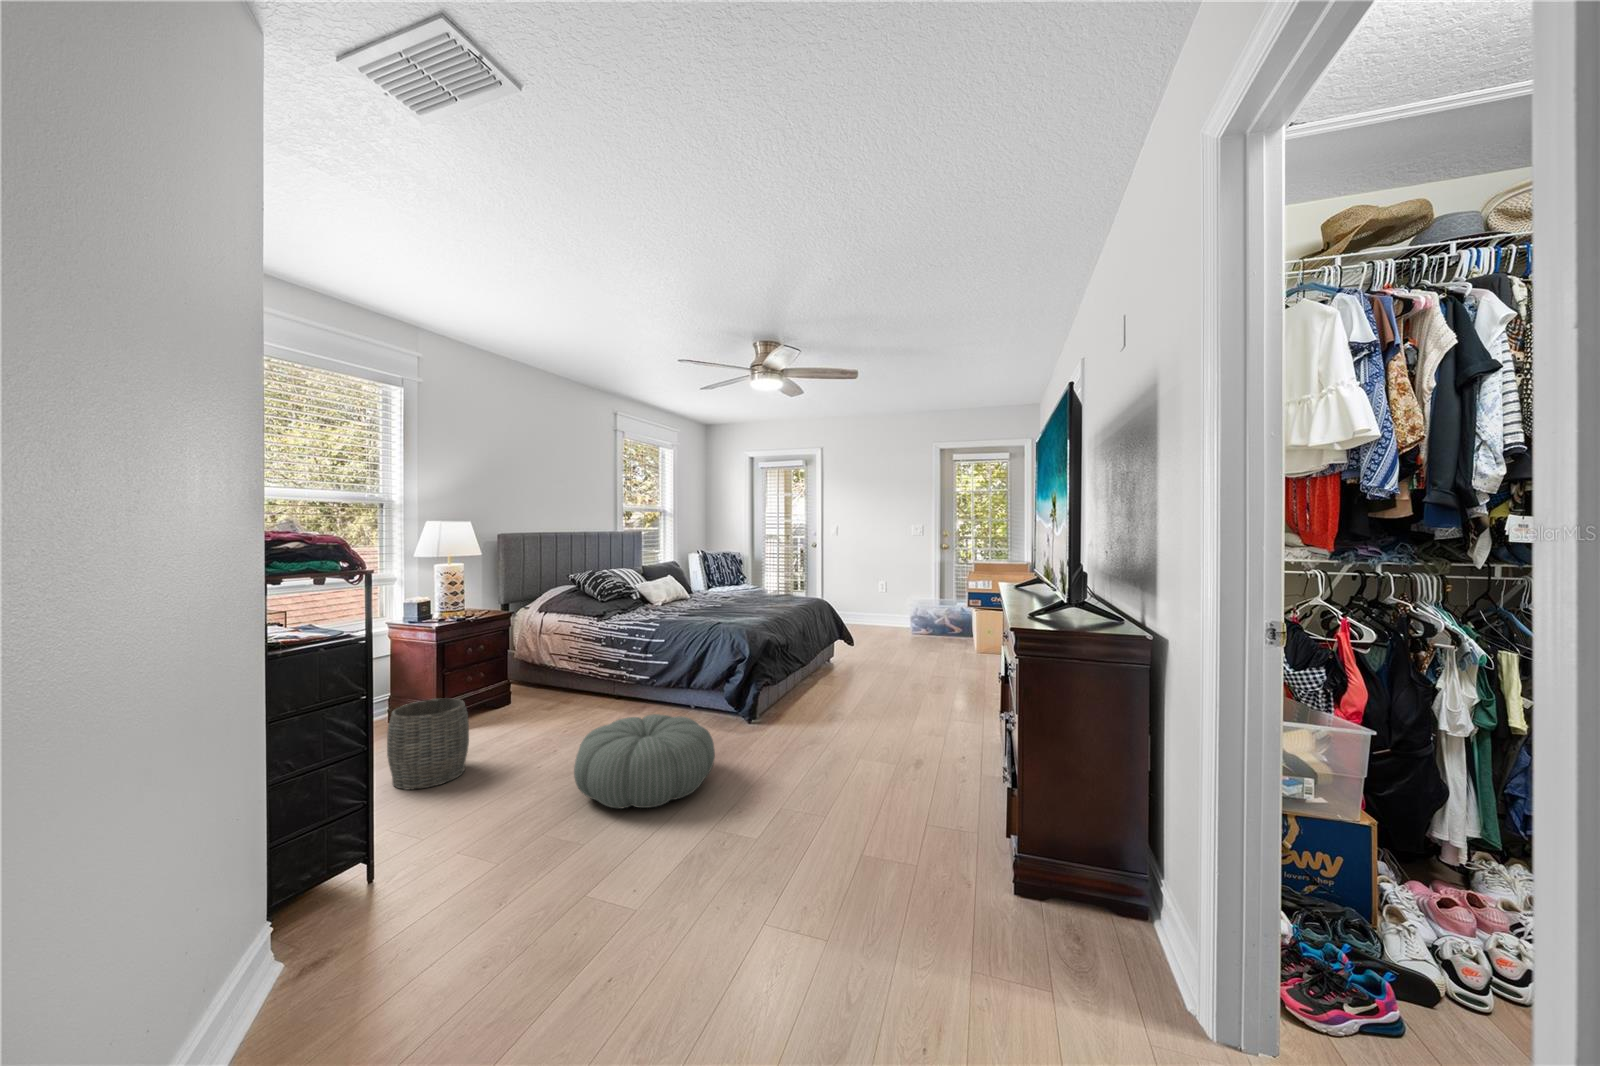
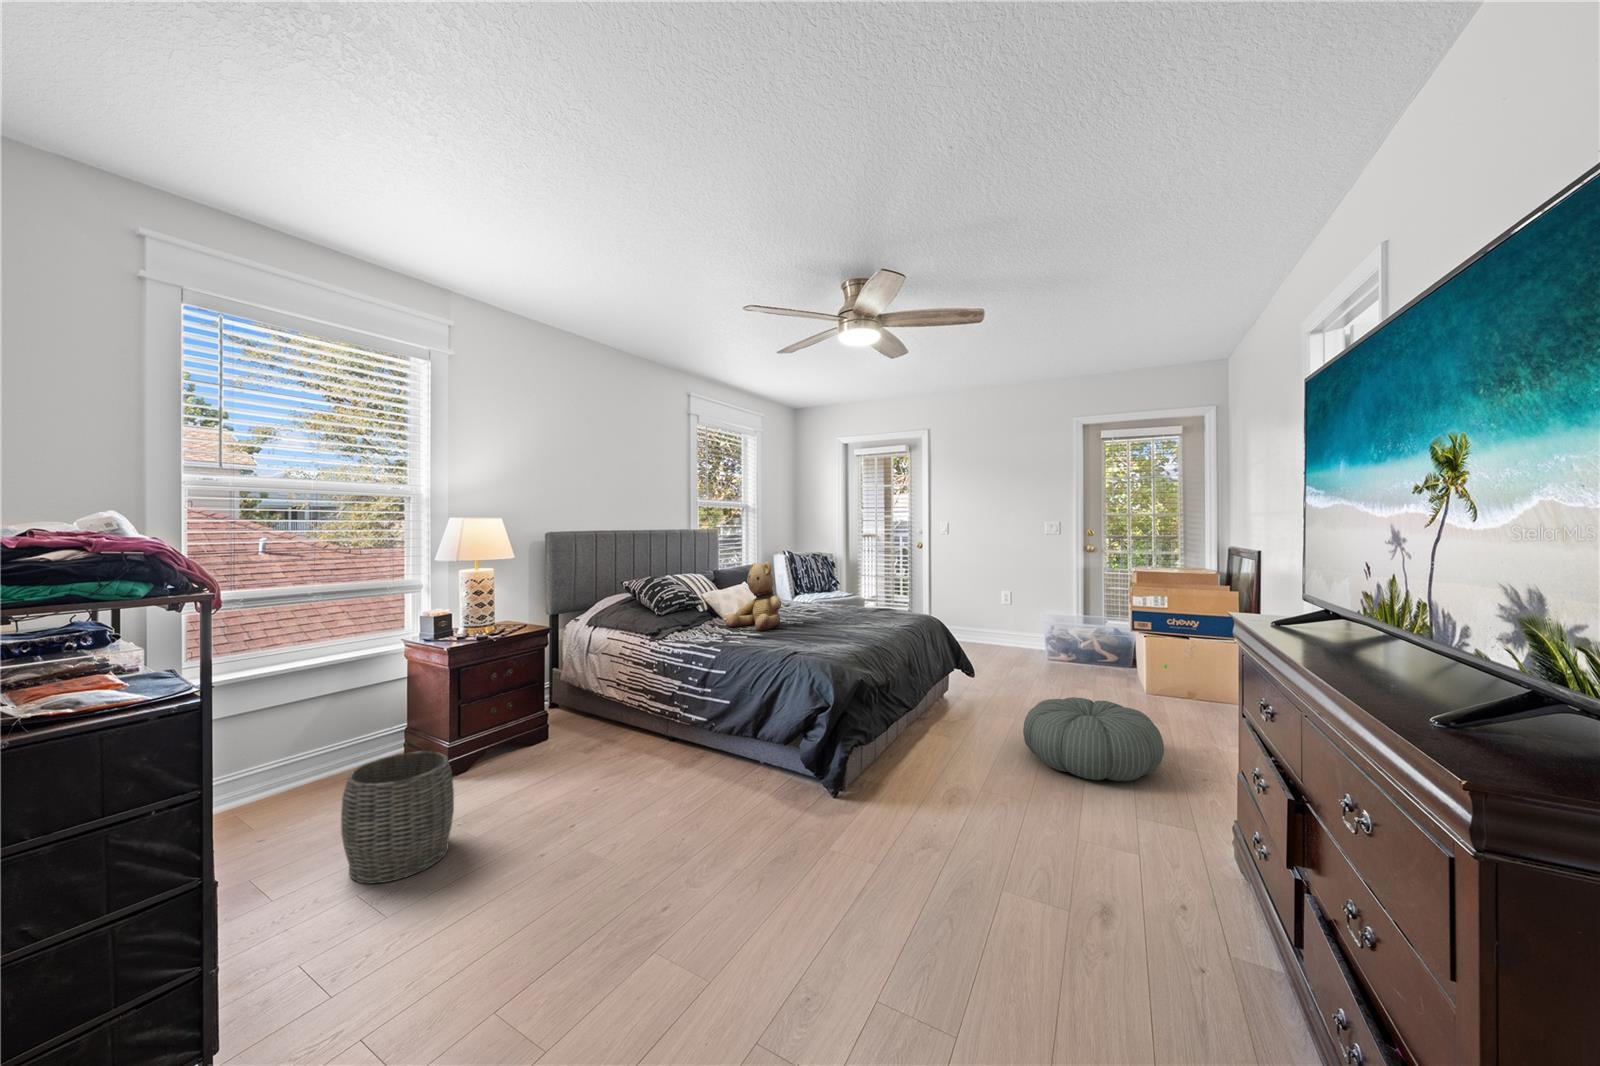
teddy bear: none [658,557,704,611] -> present [725,562,781,631]
pouf: present [574,714,715,808] -> present [1023,697,1164,781]

